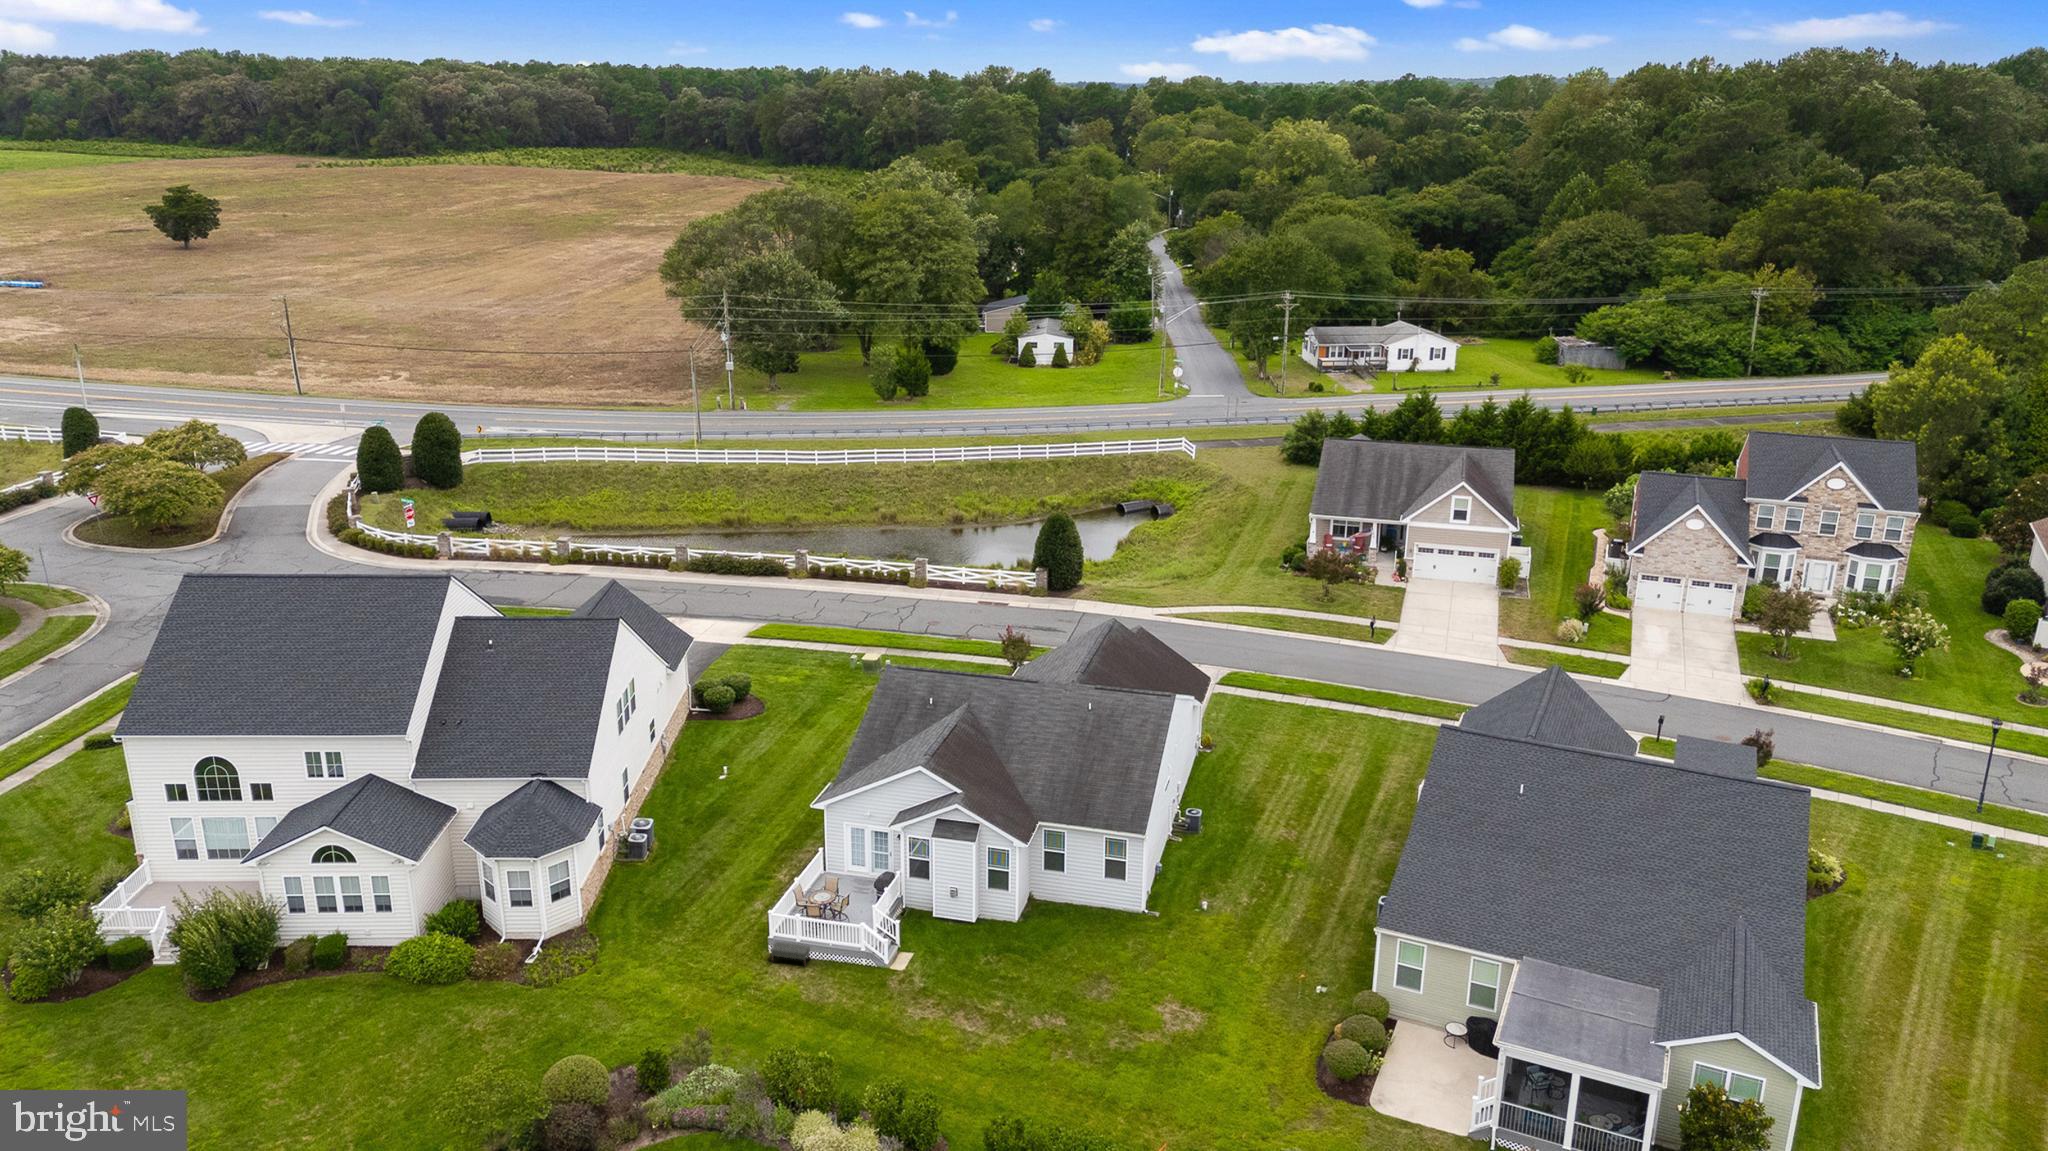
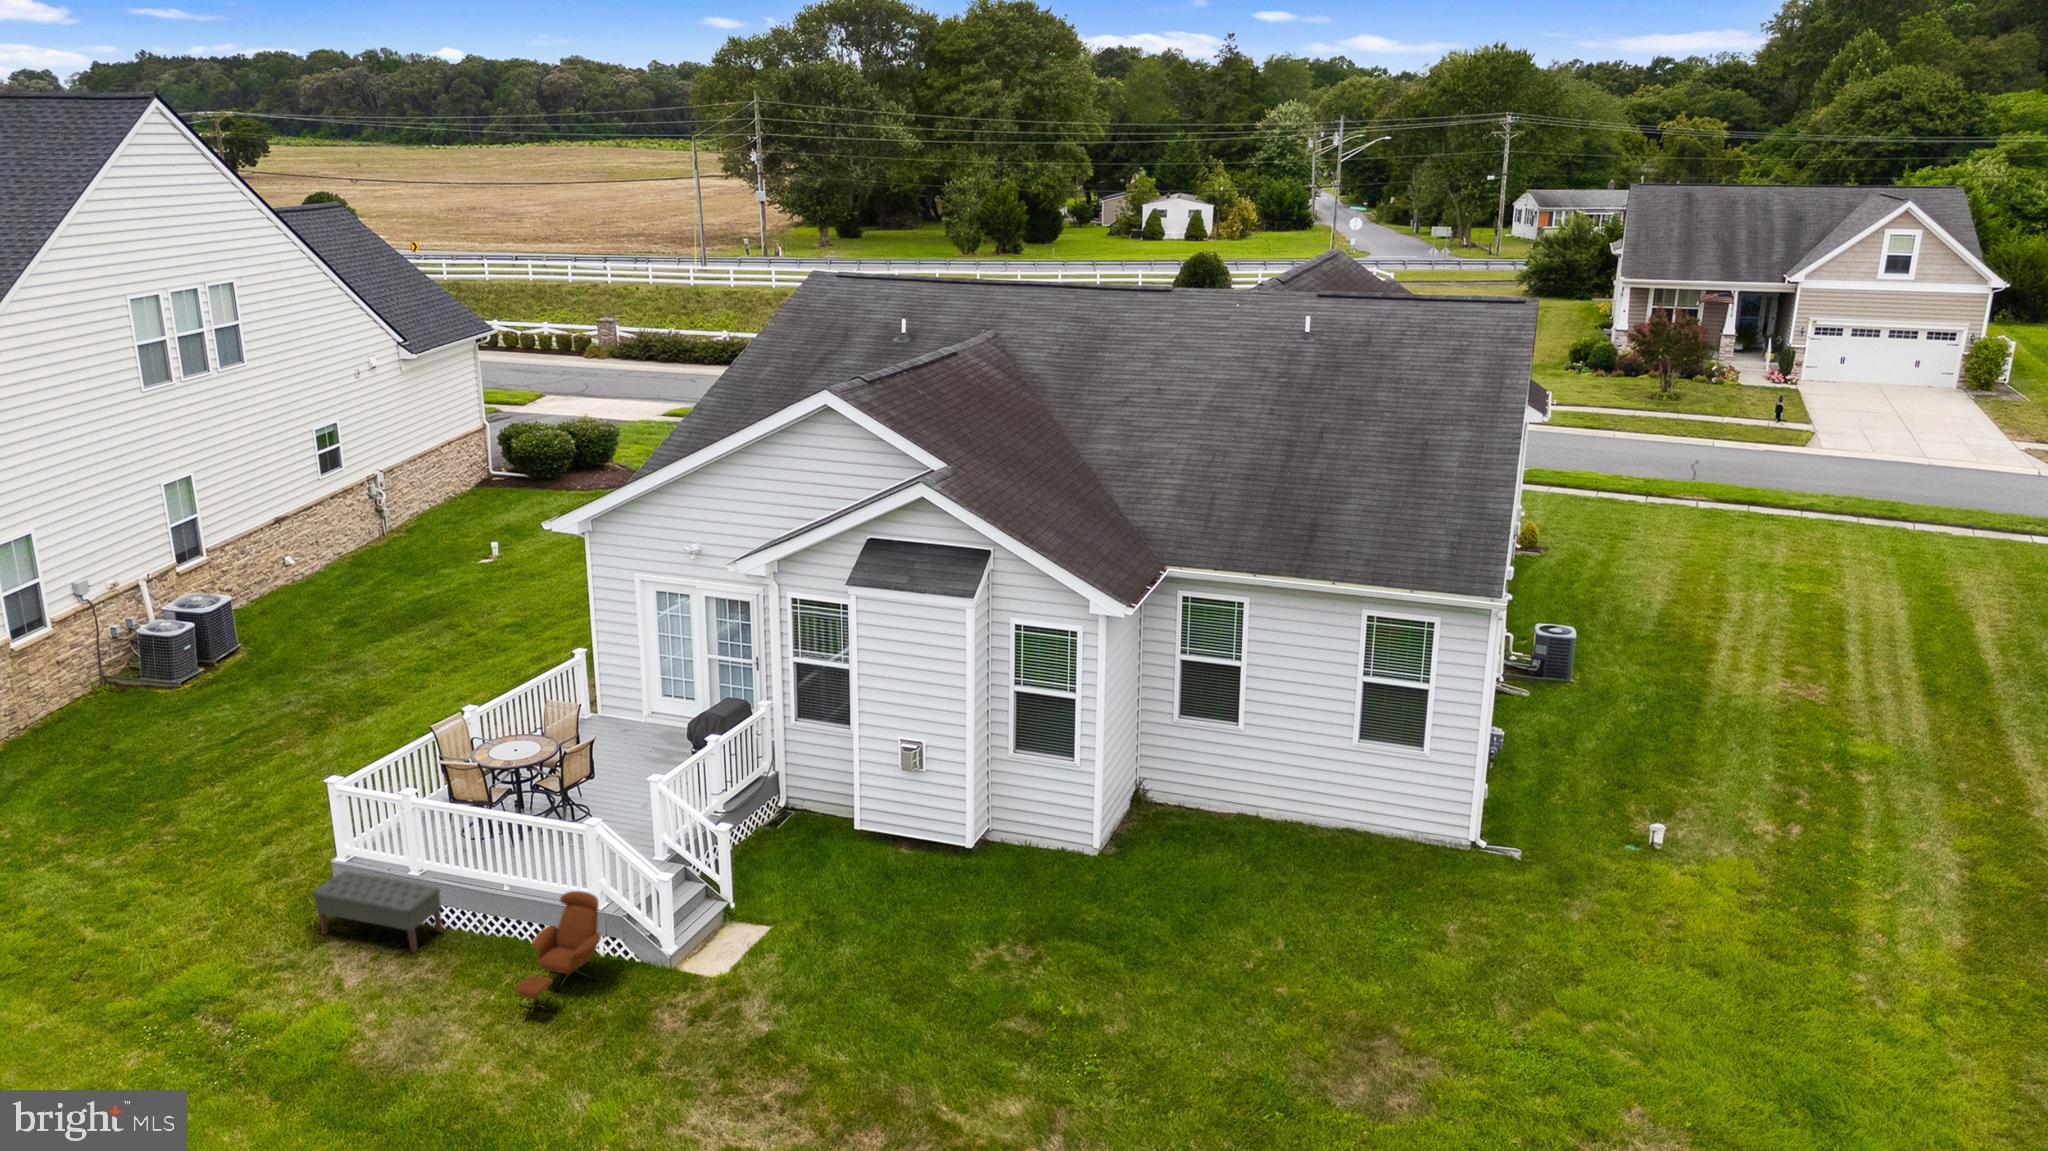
lounge chair: none [847,945,868,986] -> present [516,891,601,1014]

